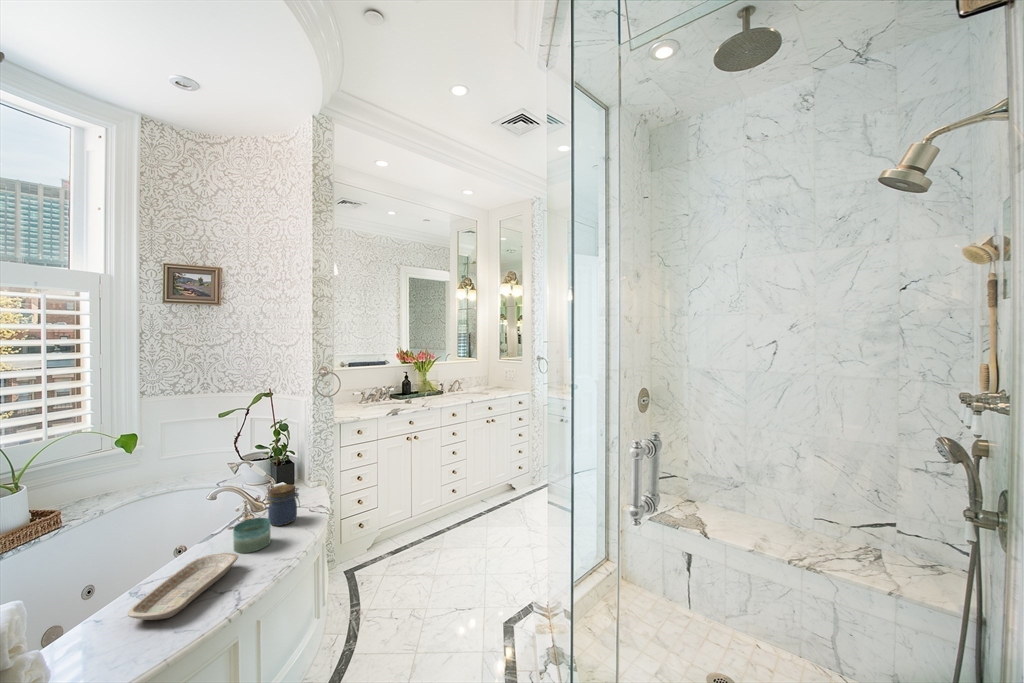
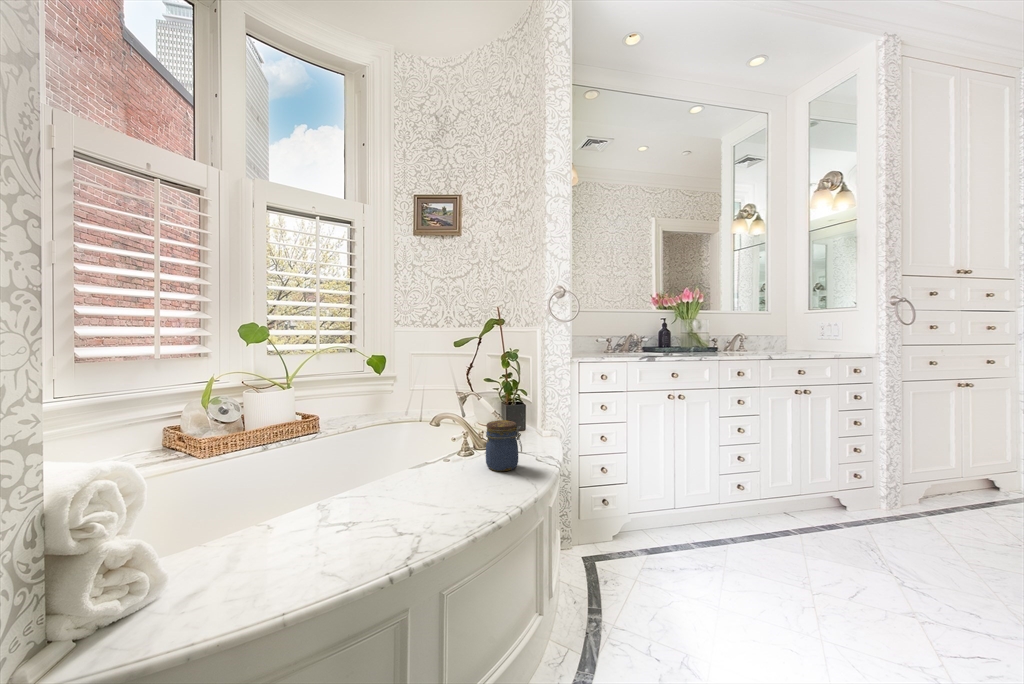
candle: present [233,518,271,553] -> none [439,452,480,493]
tray: present [128,553,238,620] -> none [293,482,434,547]

